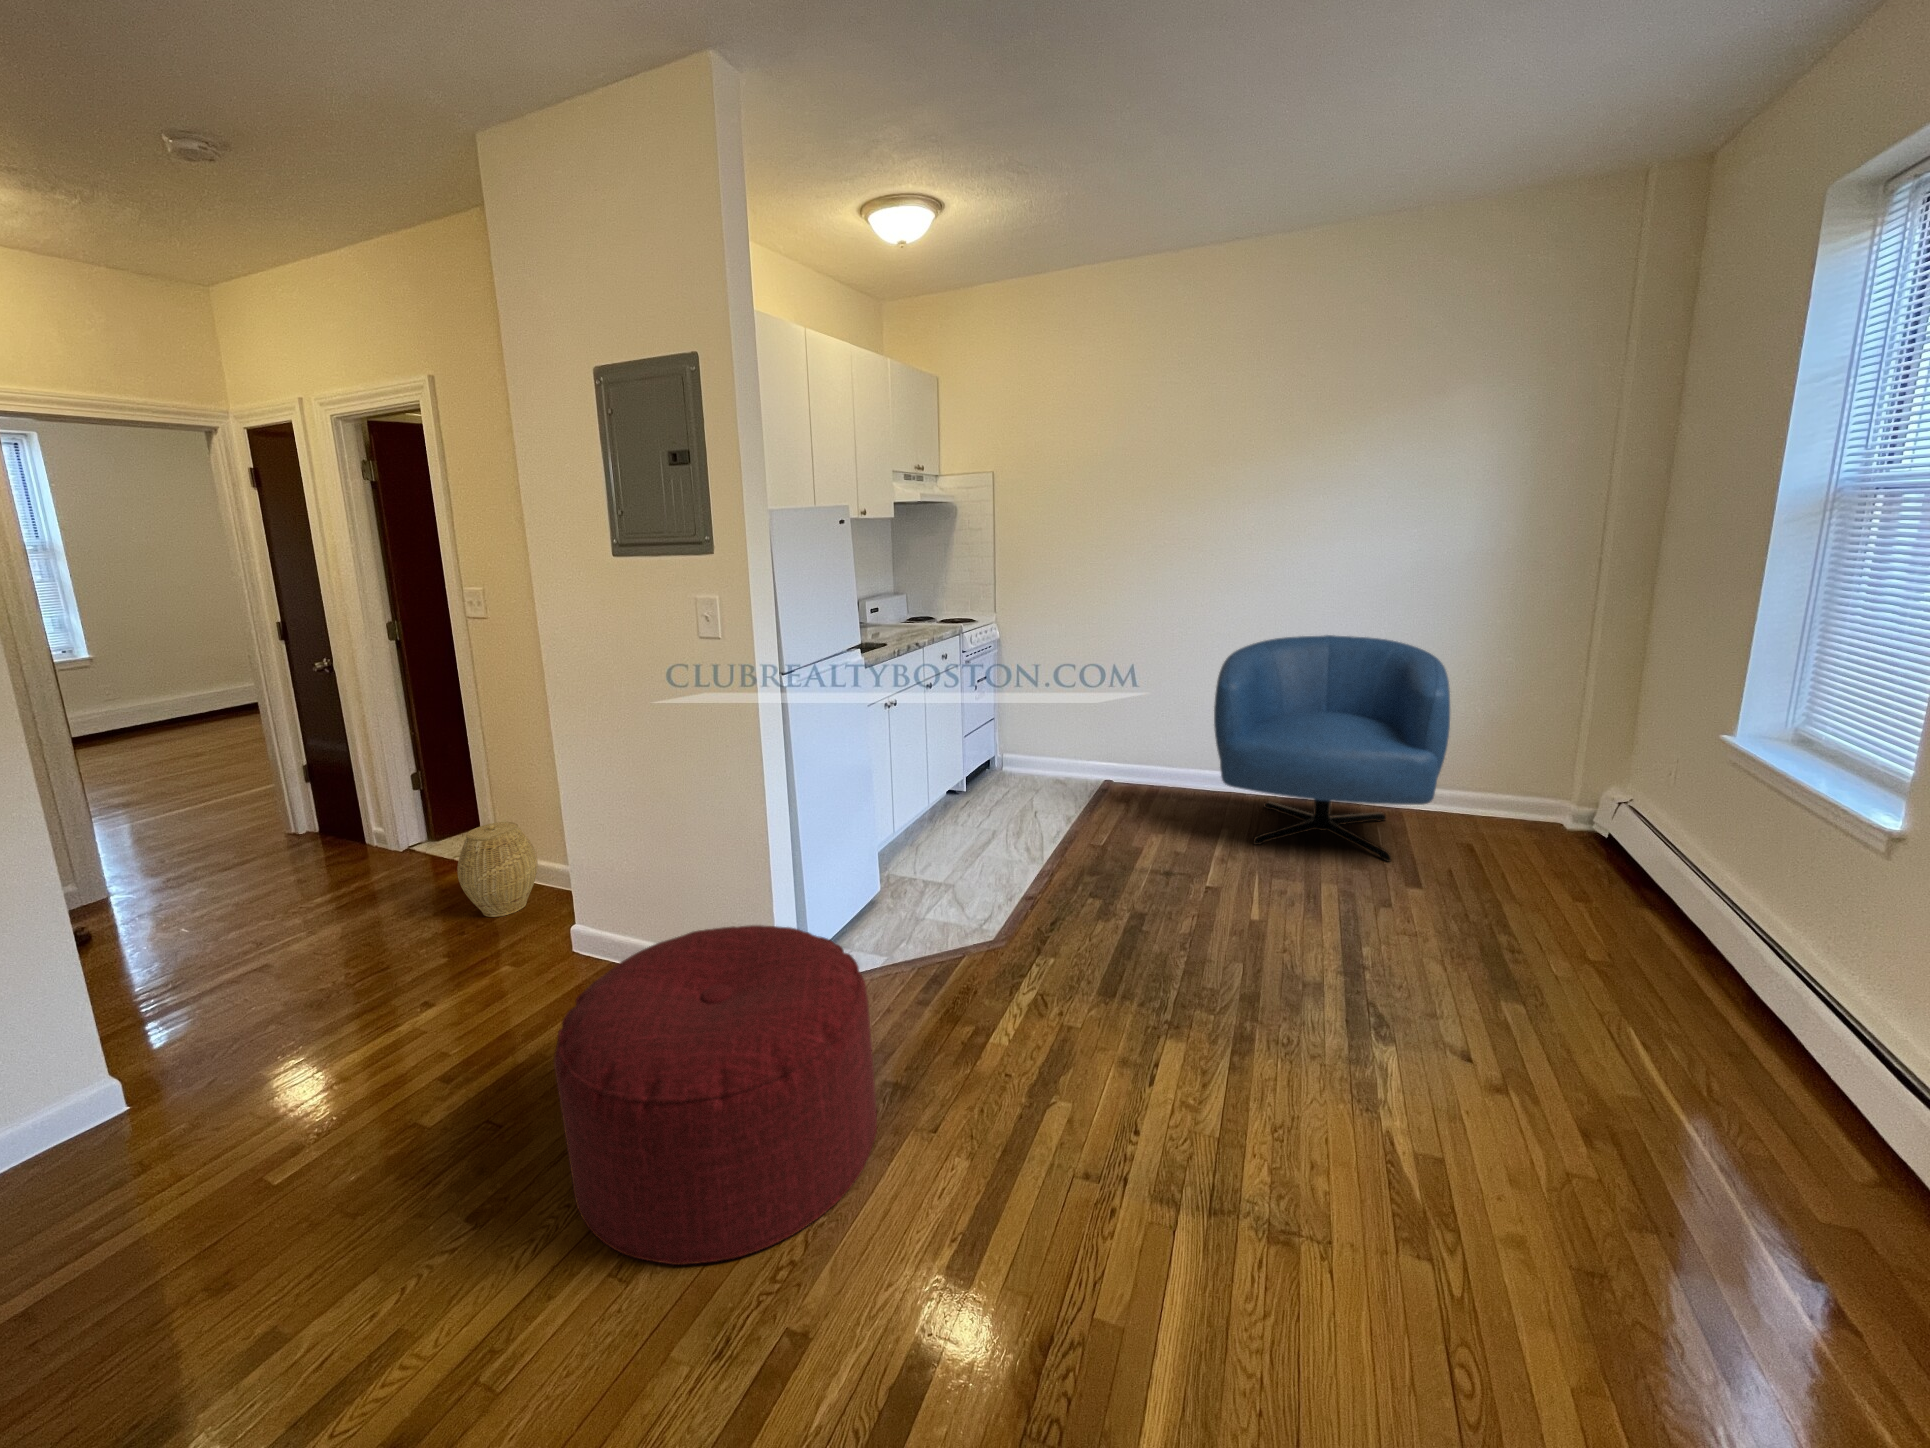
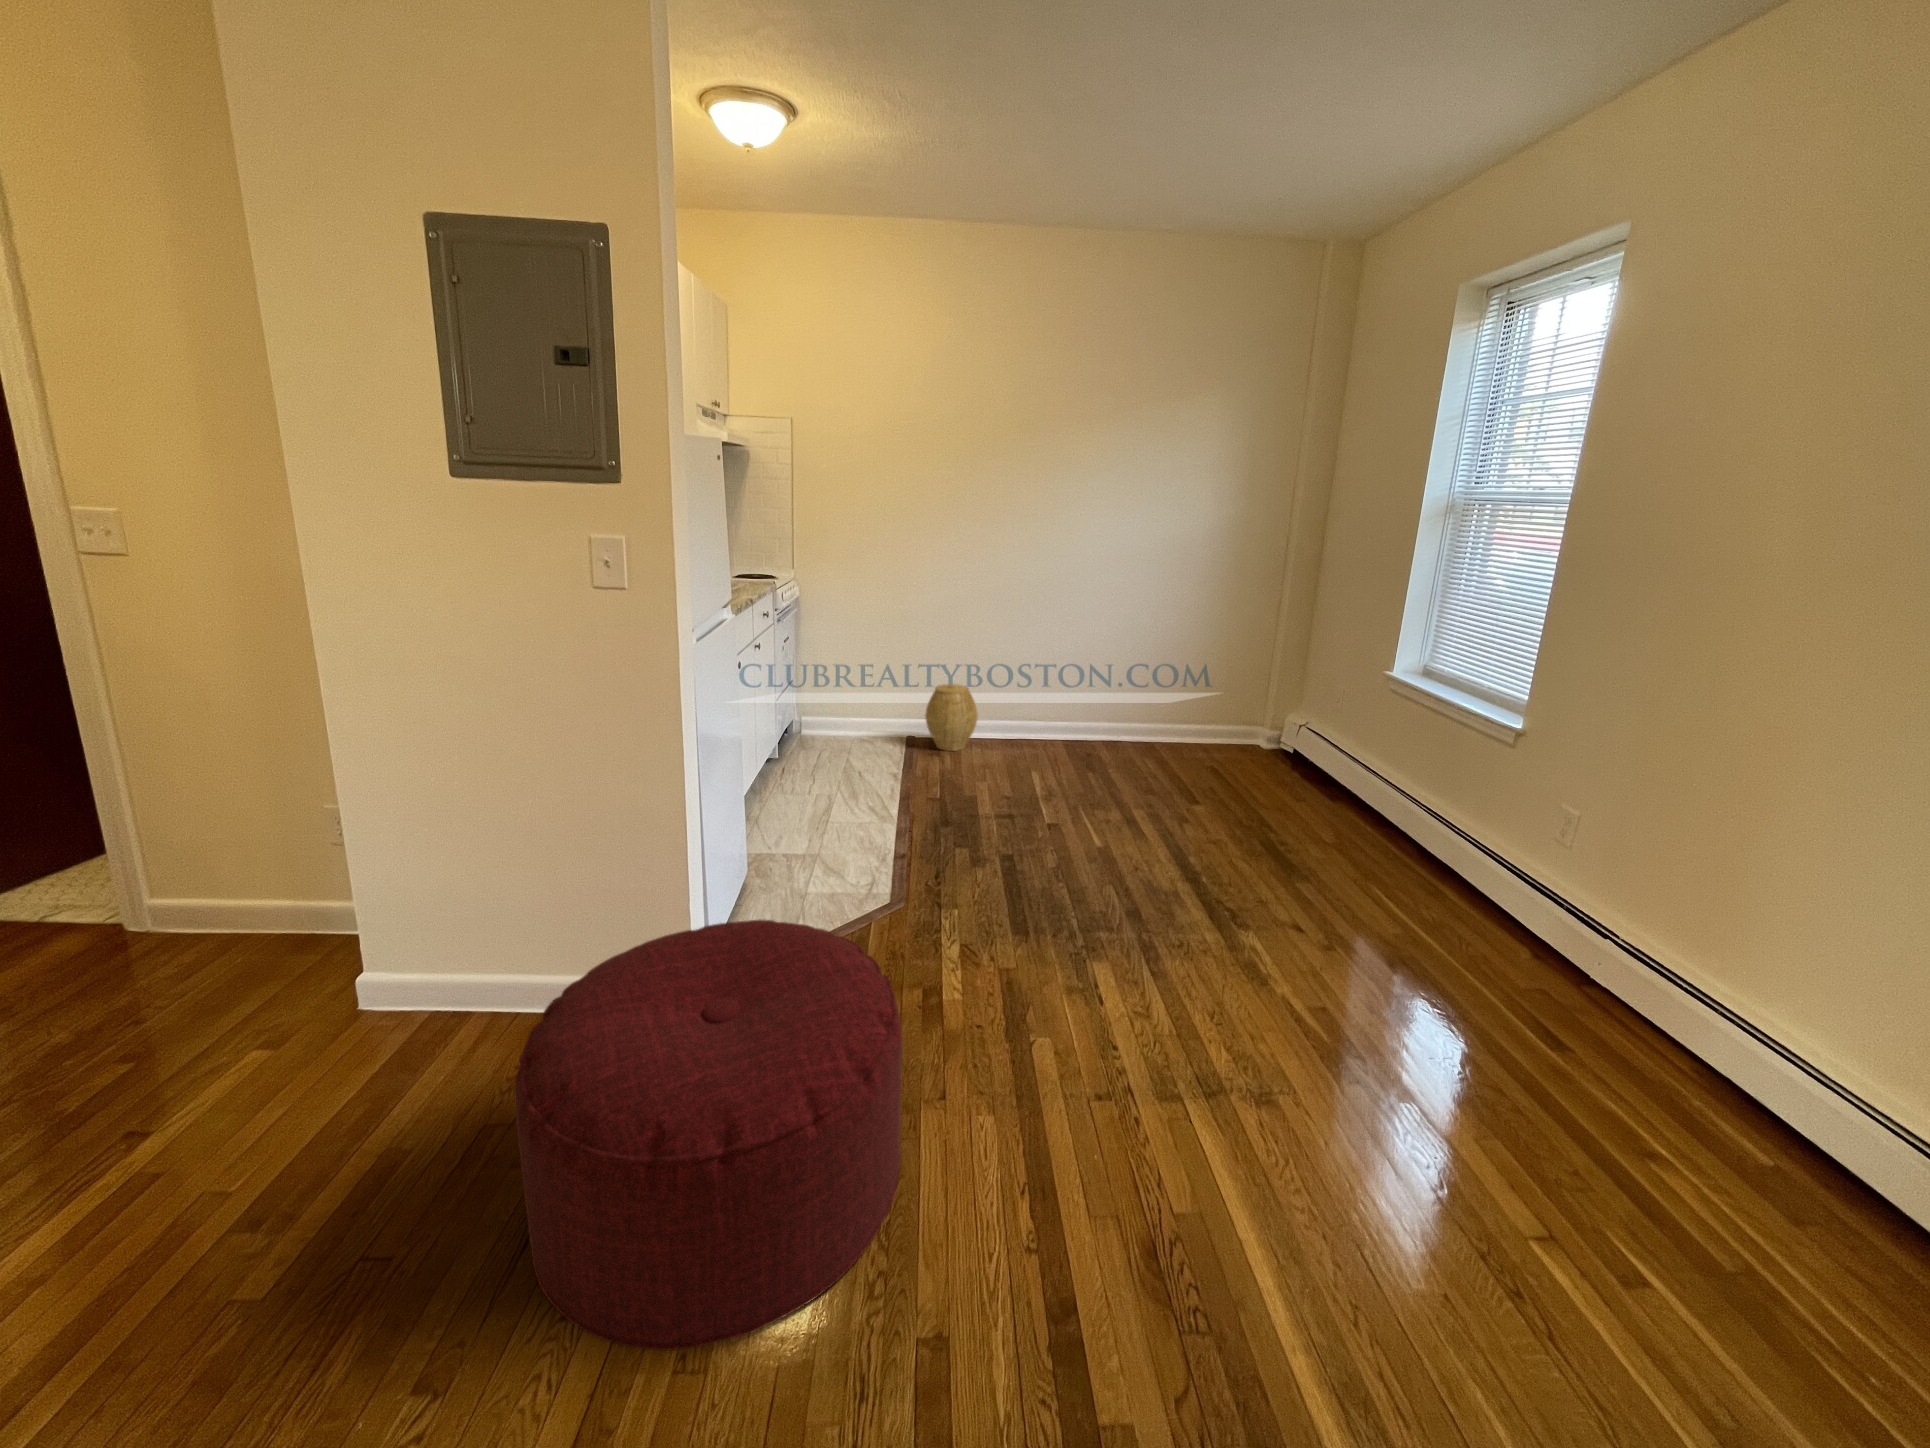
armchair: present [1214,635,1450,862] -> none [1035,603,1217,788]
woven basket: present [457,822,538,917] -> present [925,684,977,751]

